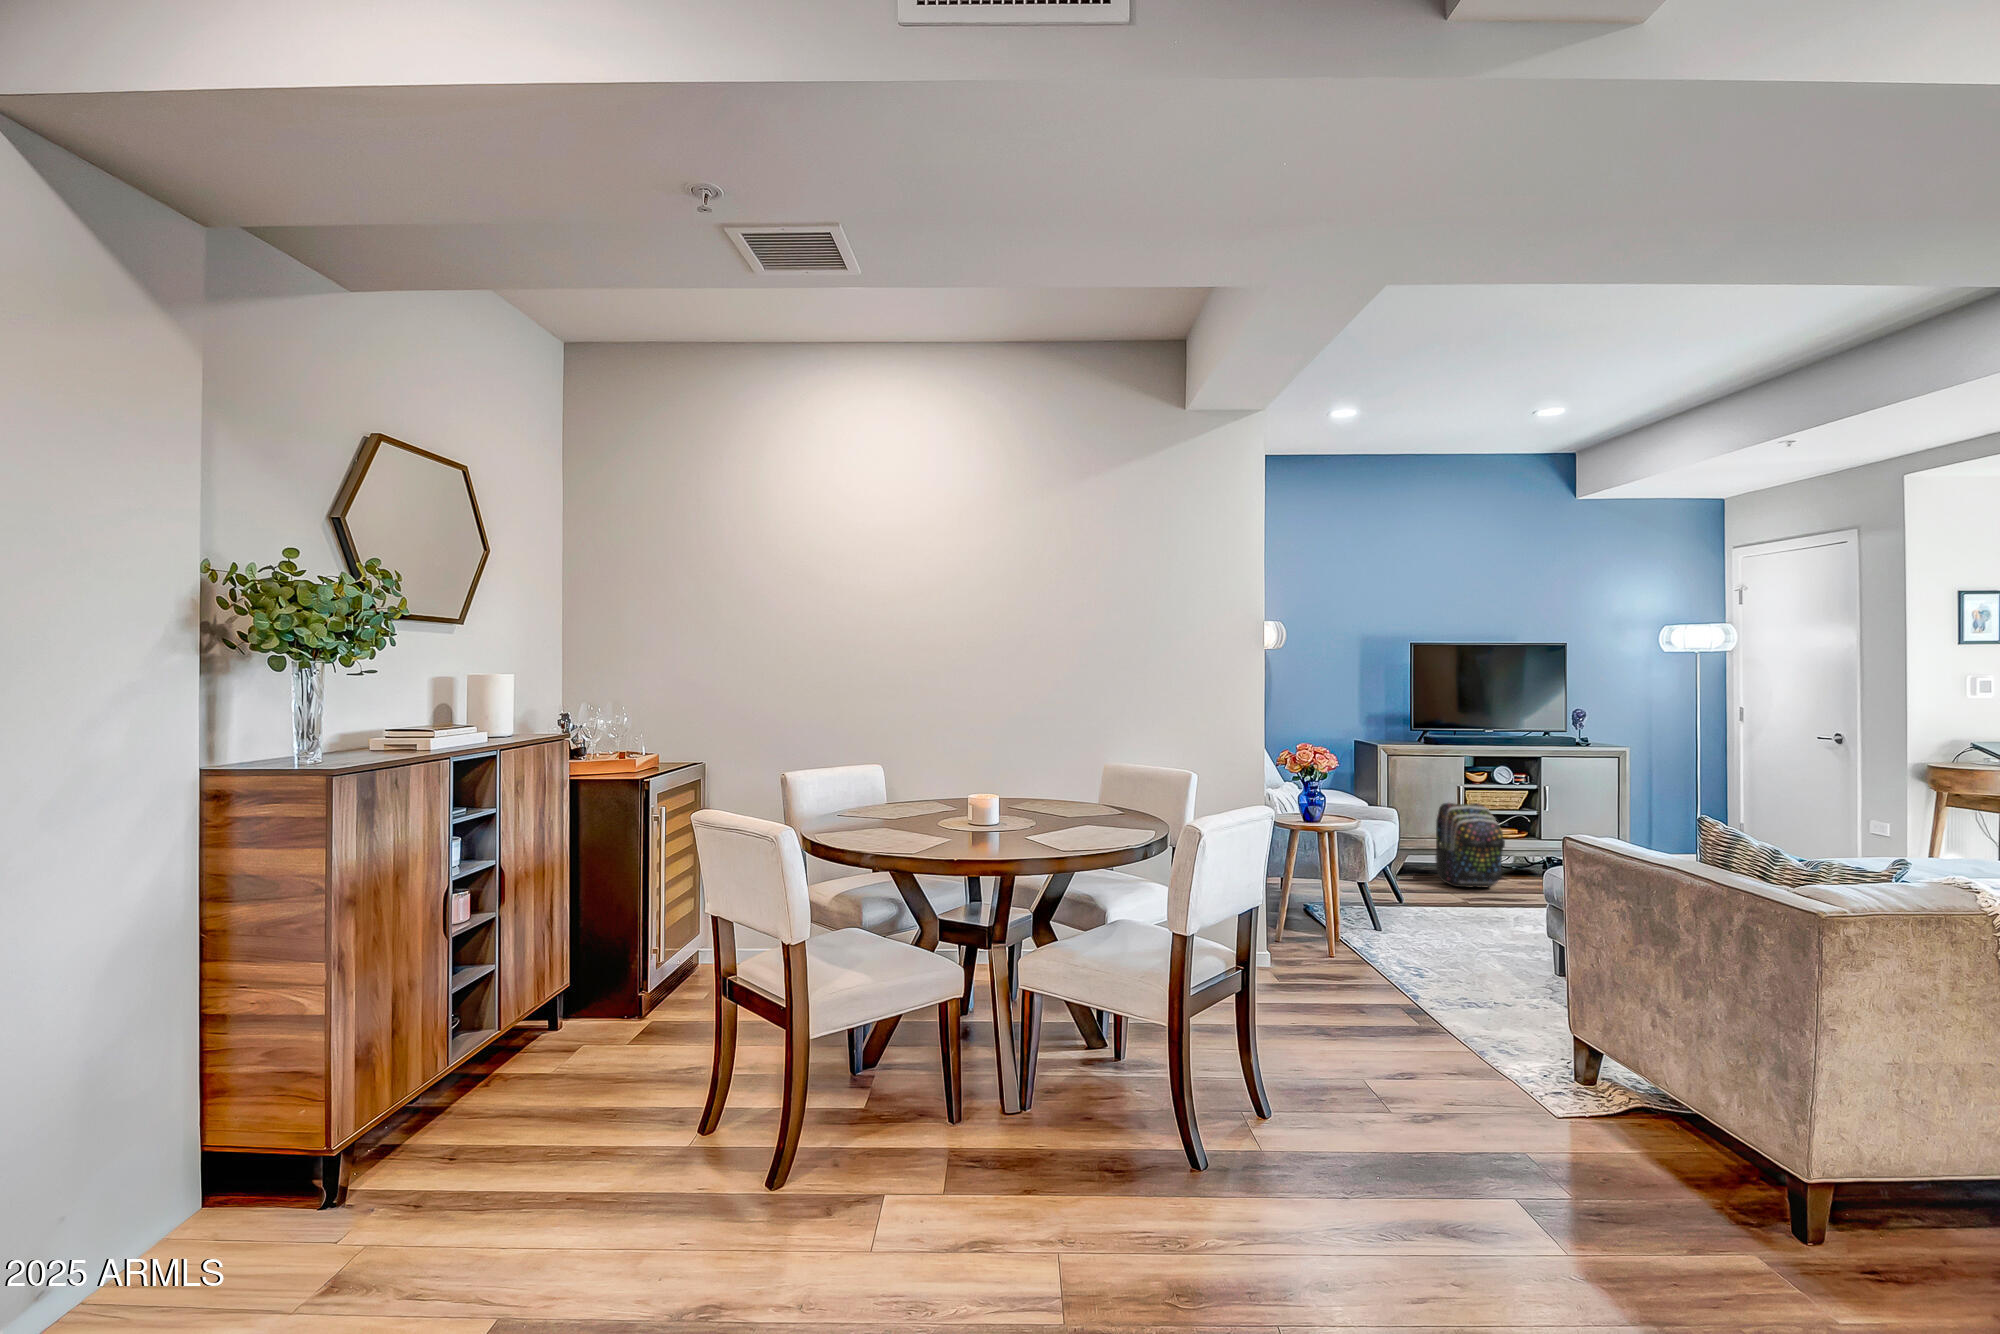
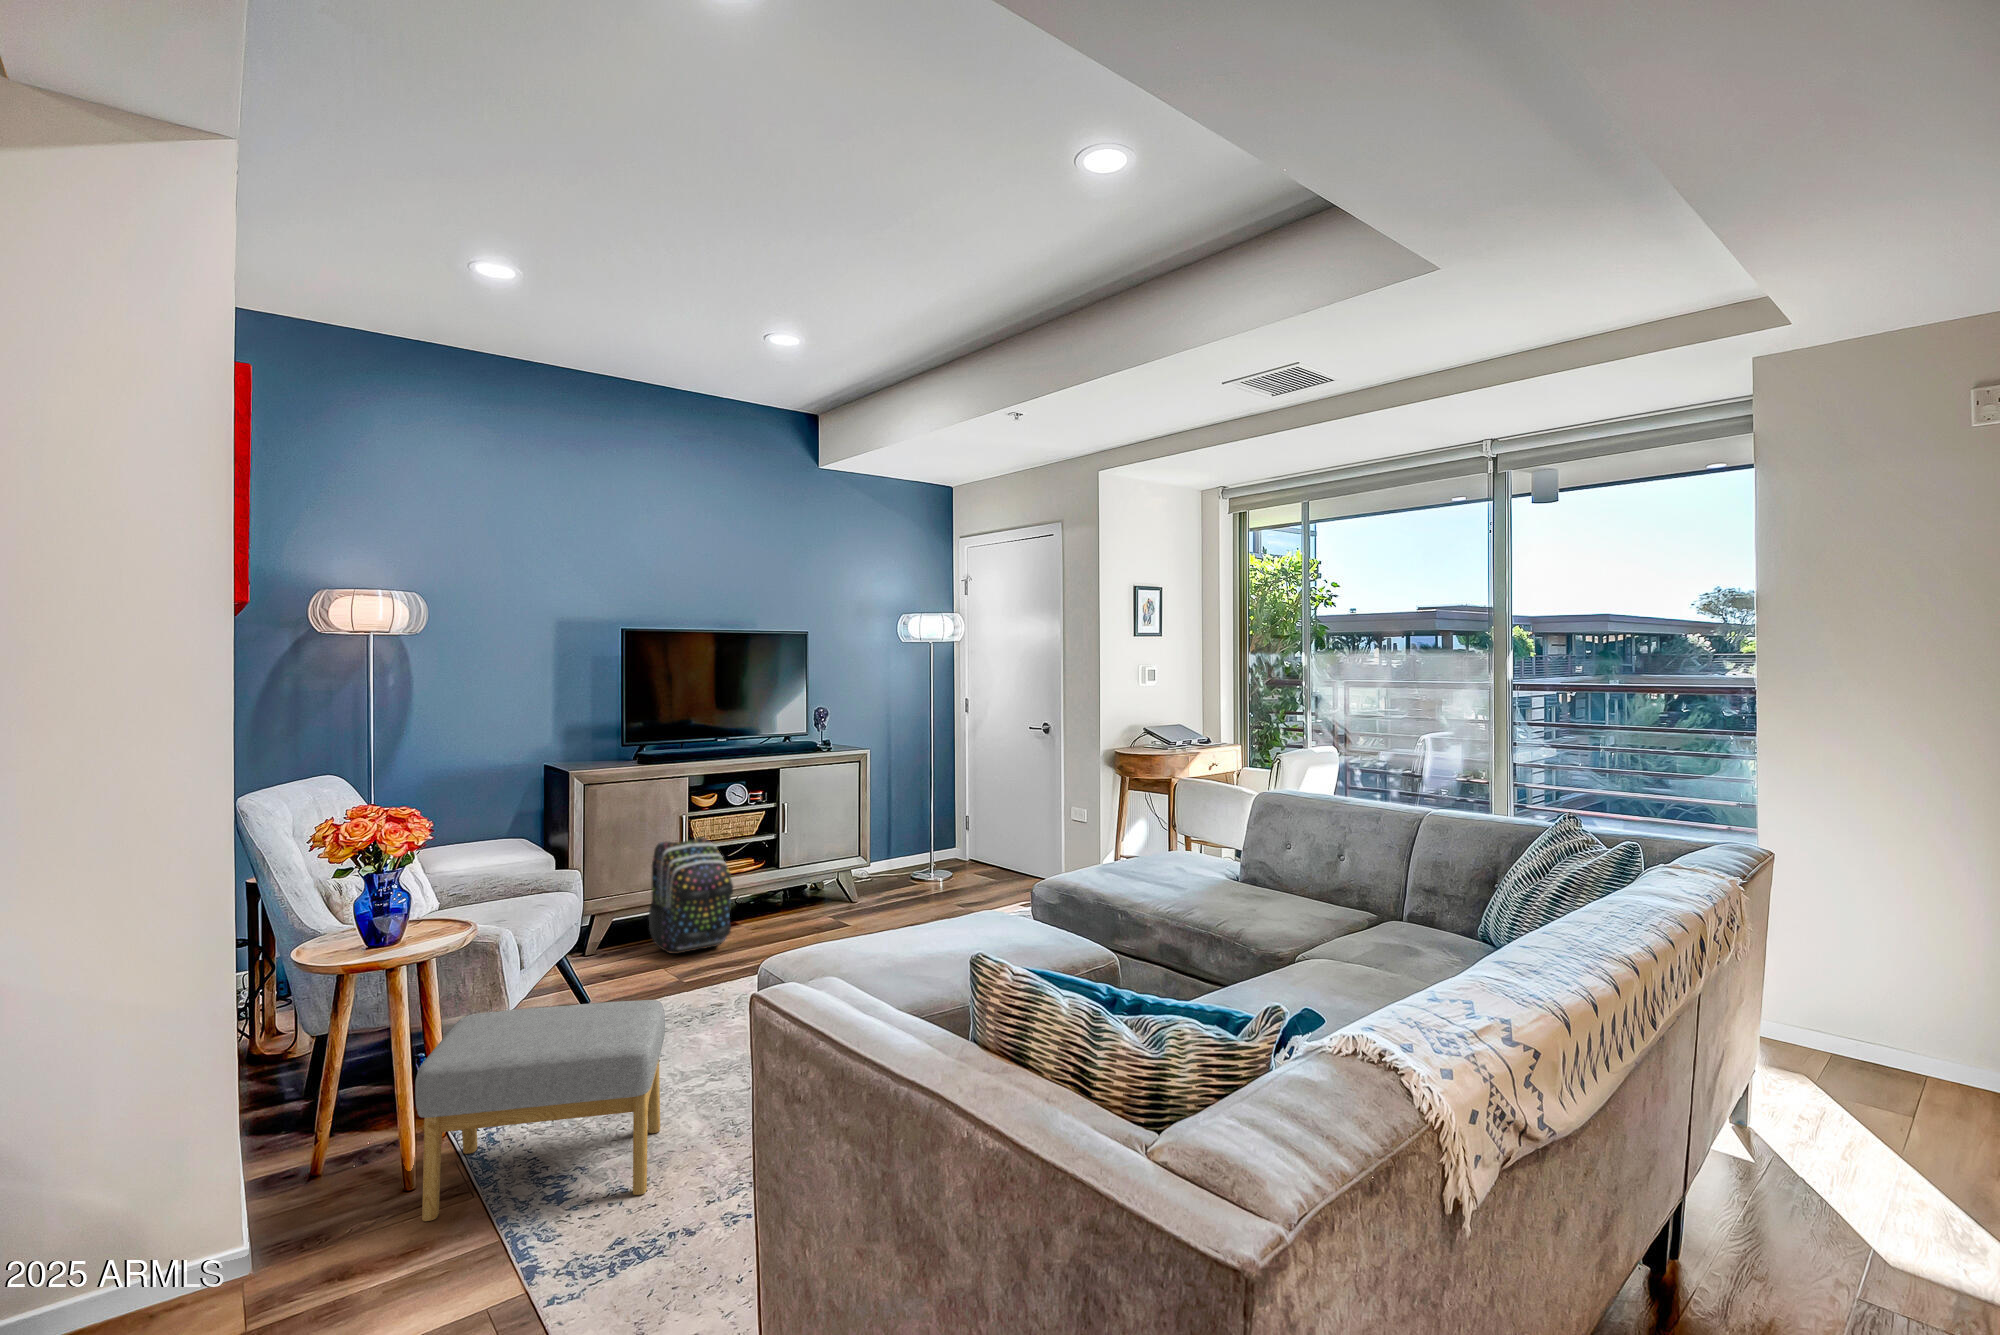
footstool: none [1341,872,1478,989] -> present [415,1000,665,1221]

